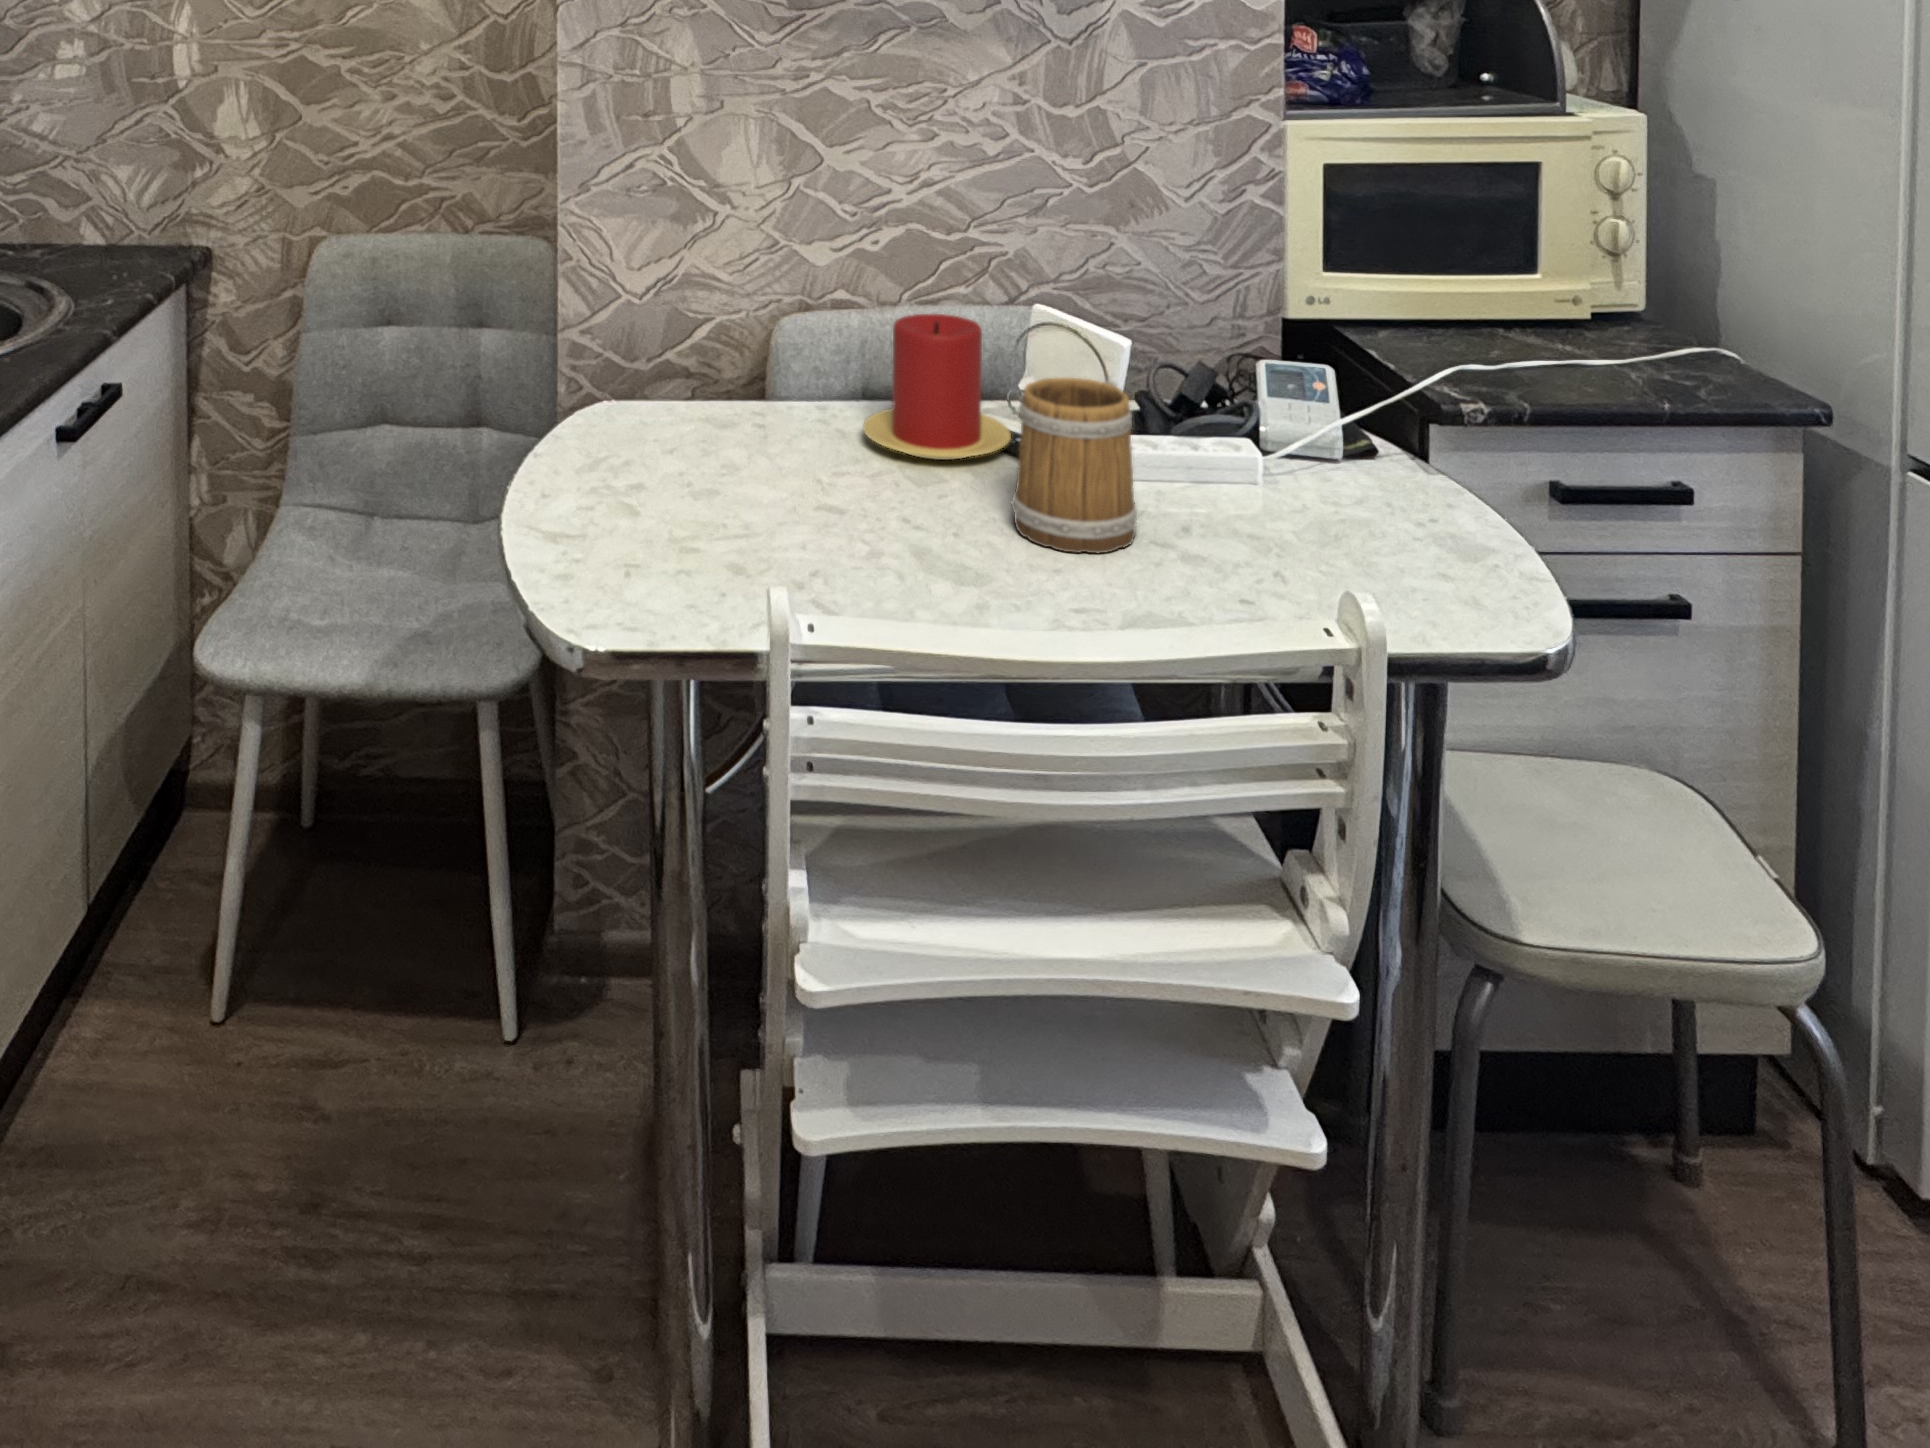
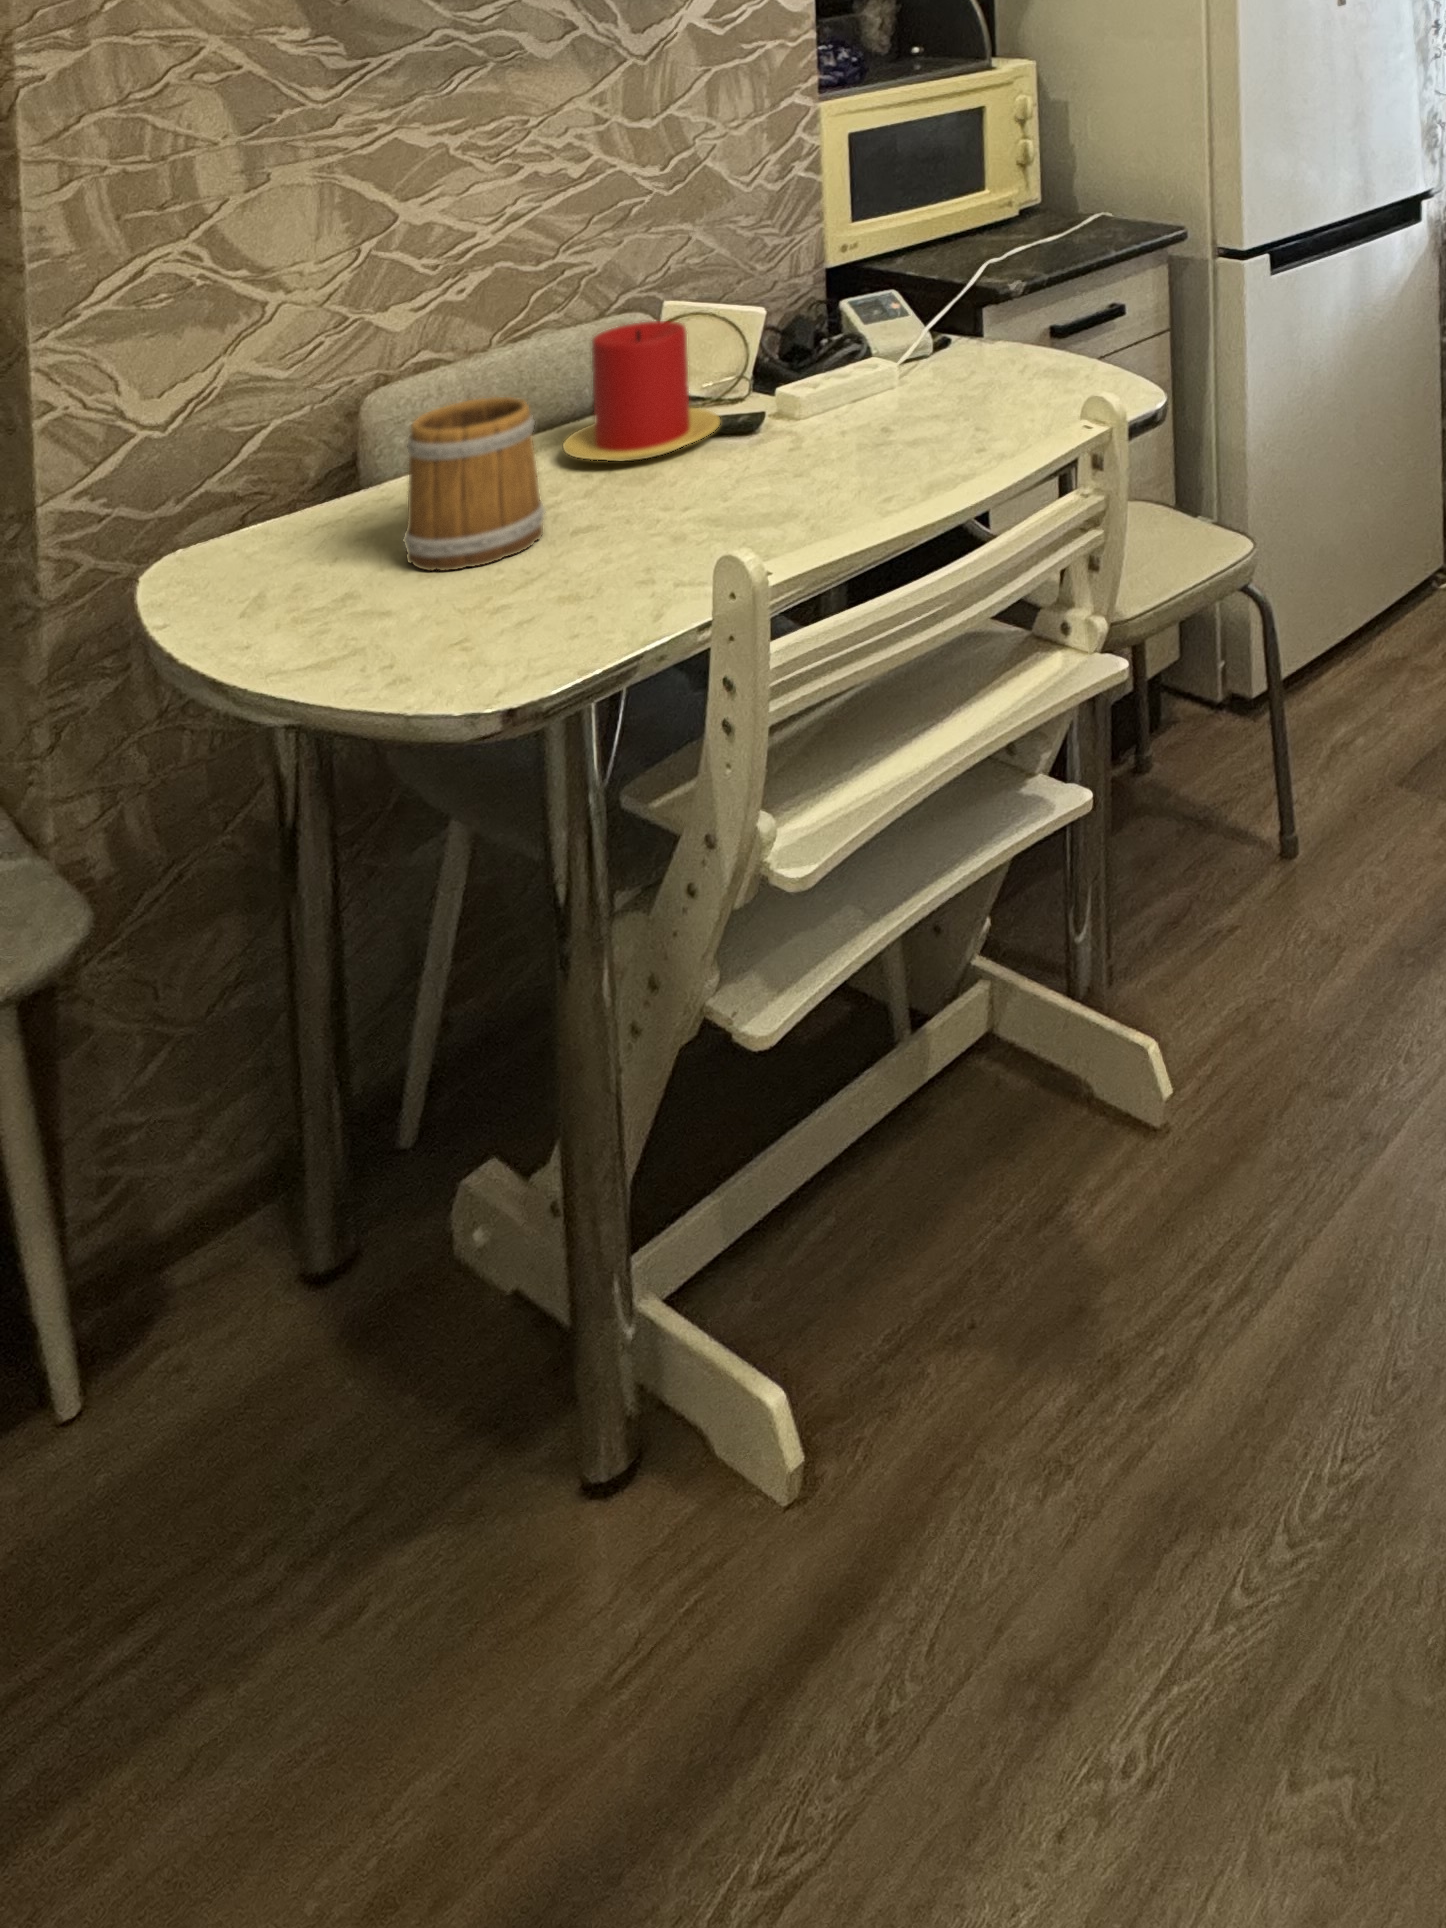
mug: present [1011,378,1137,554] -> present [403,397,545,570]

